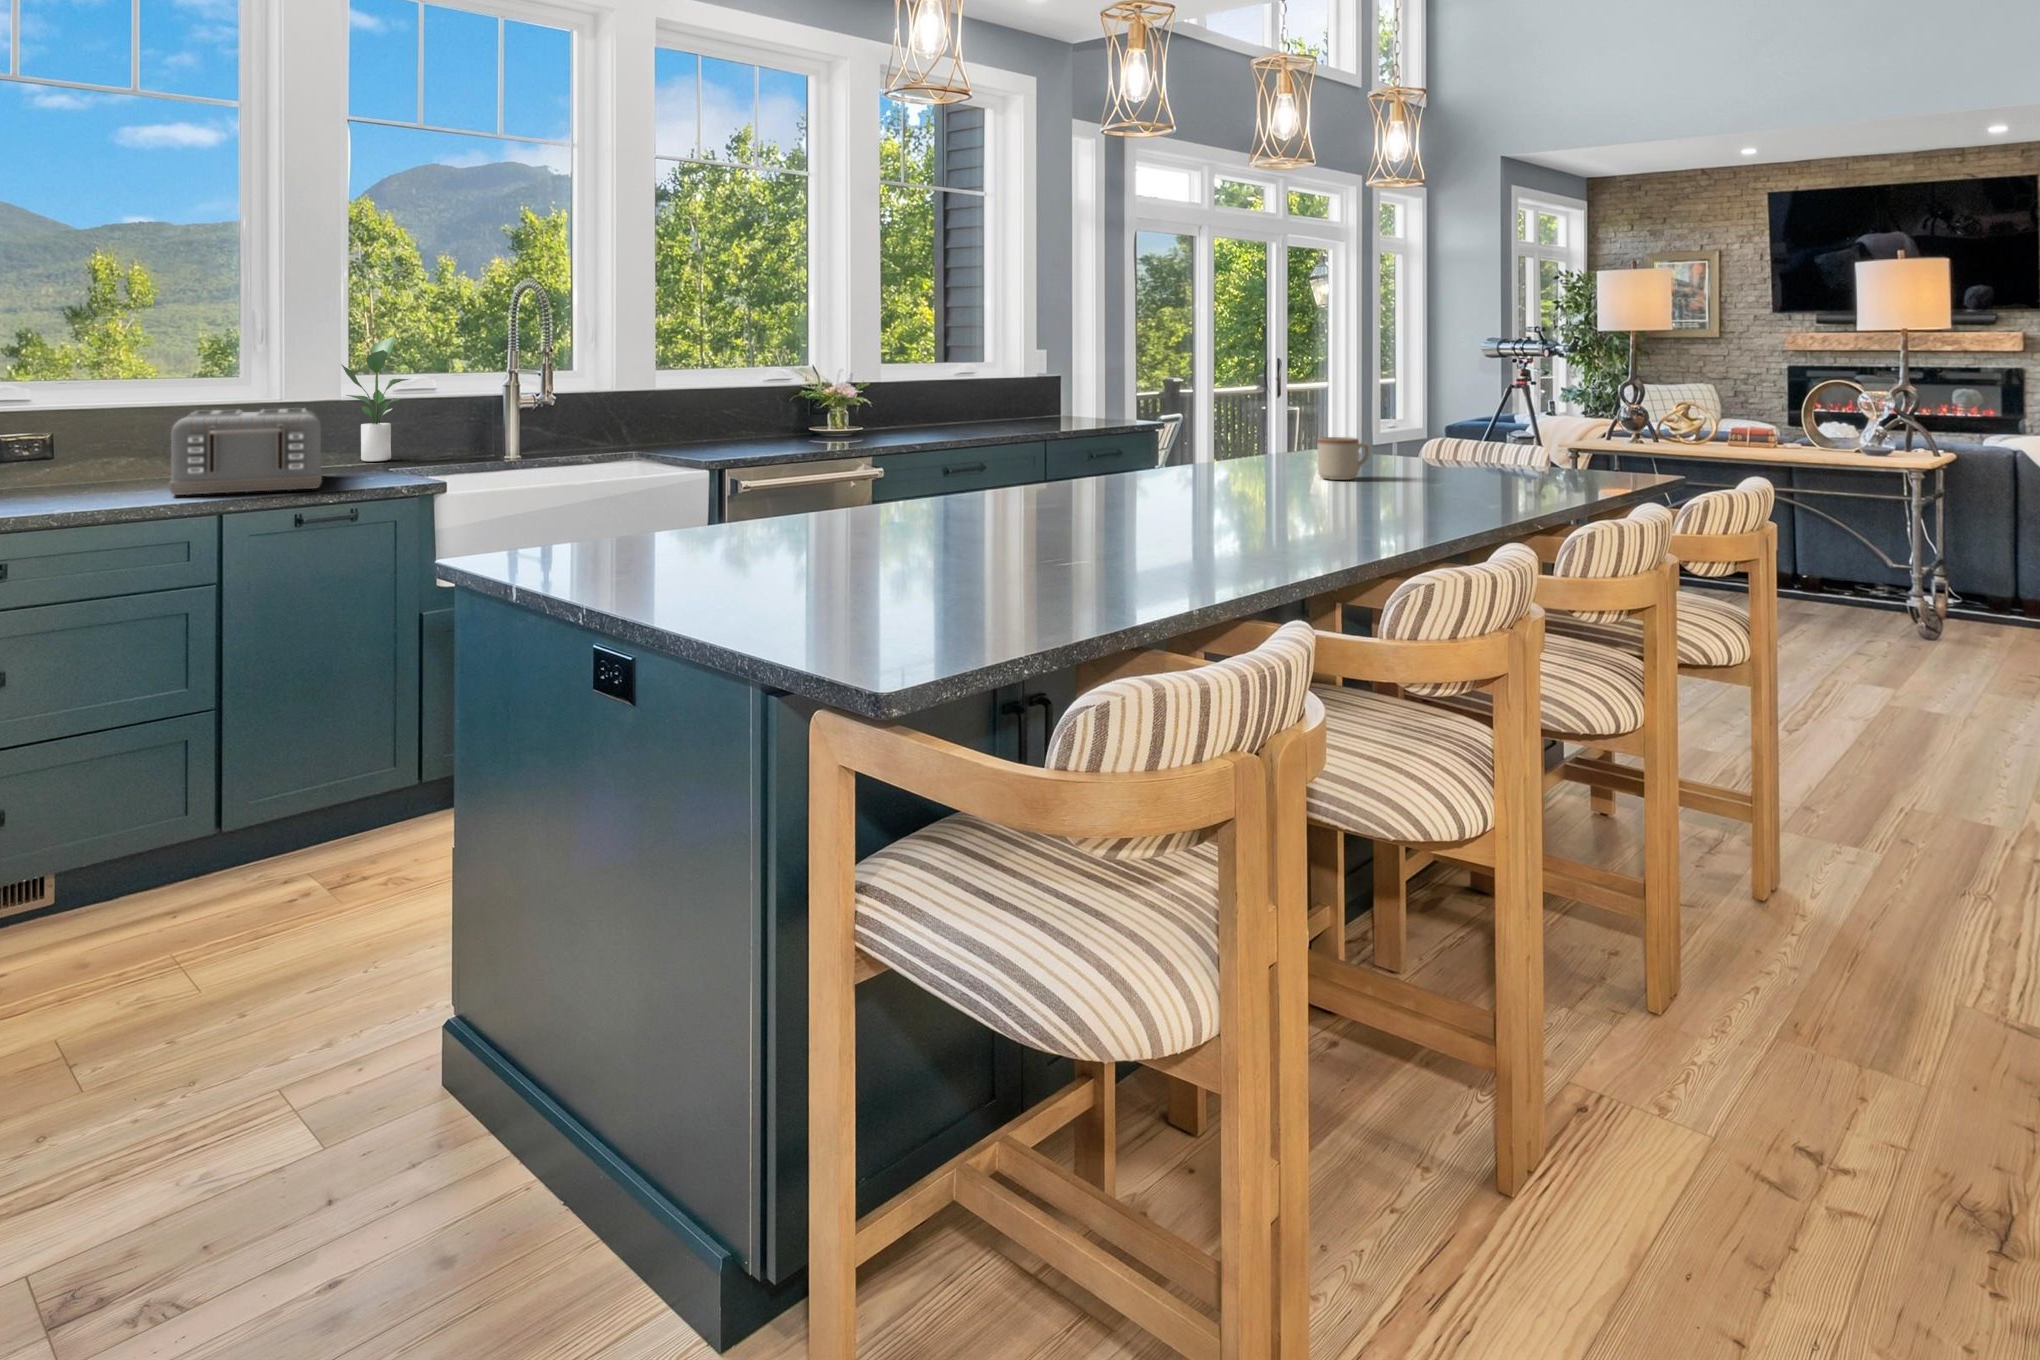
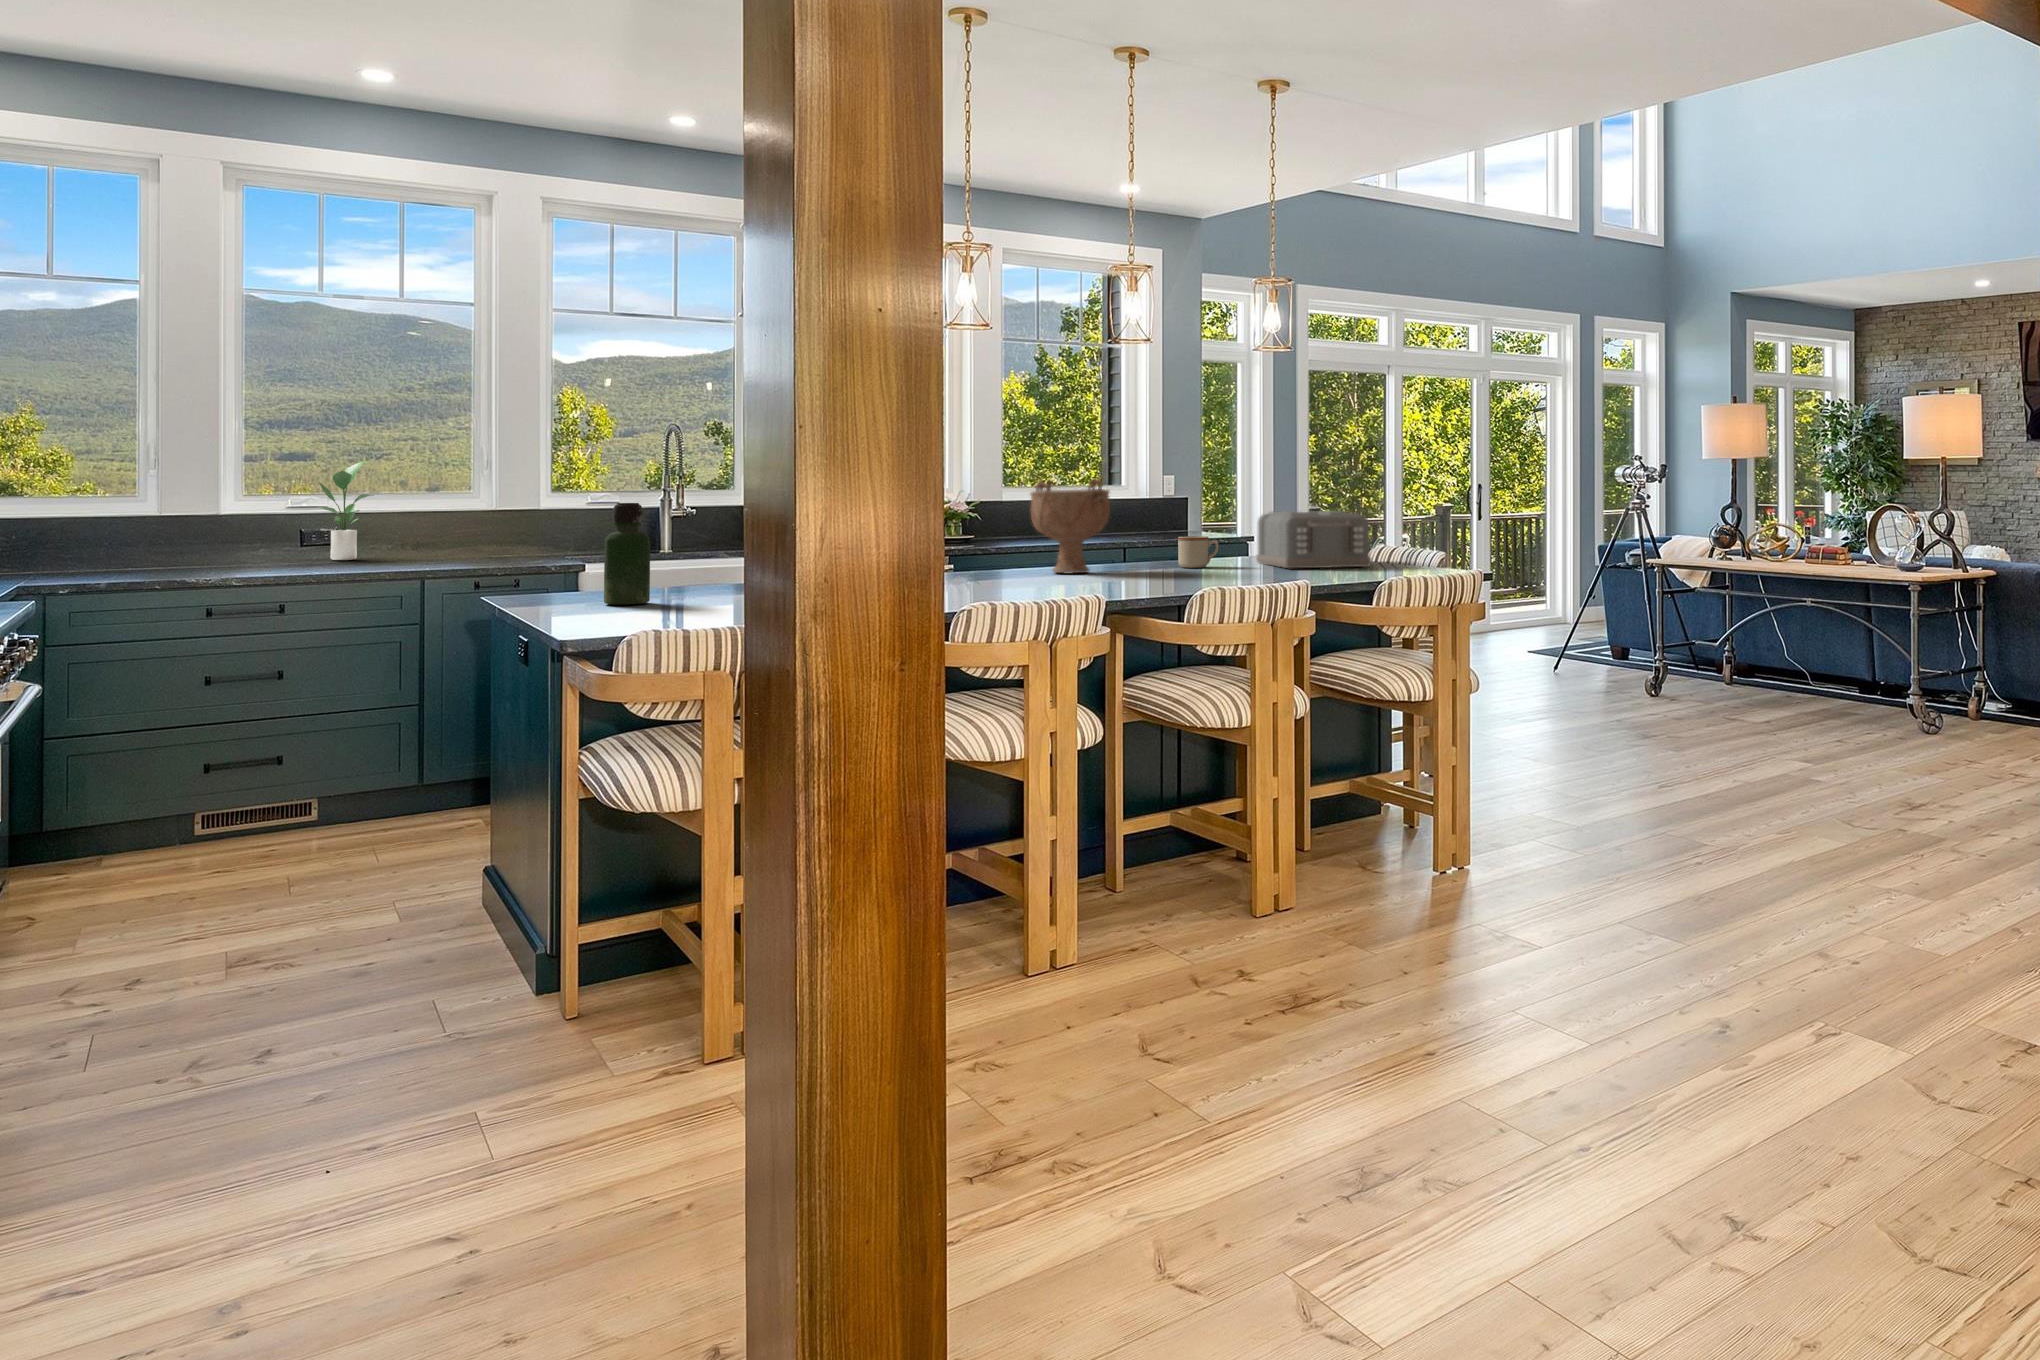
potted plant: present [341,336,409,462] -> present [317,460,373,560]
decorative bowl: none [1162,360,1282,496] -> present [1031,478,1110,574]
toaster: present [170,408,322,495] -> present [1256,511,1372,568]
bottle: none [731,415,805,596] -> present [604,503,650,605]

